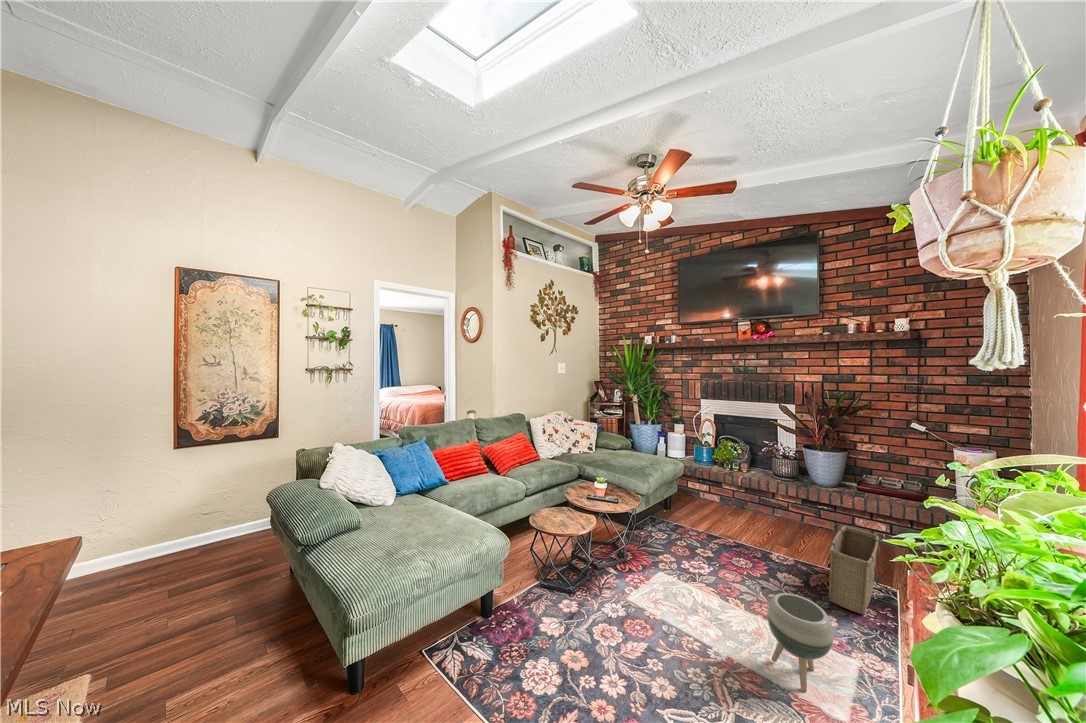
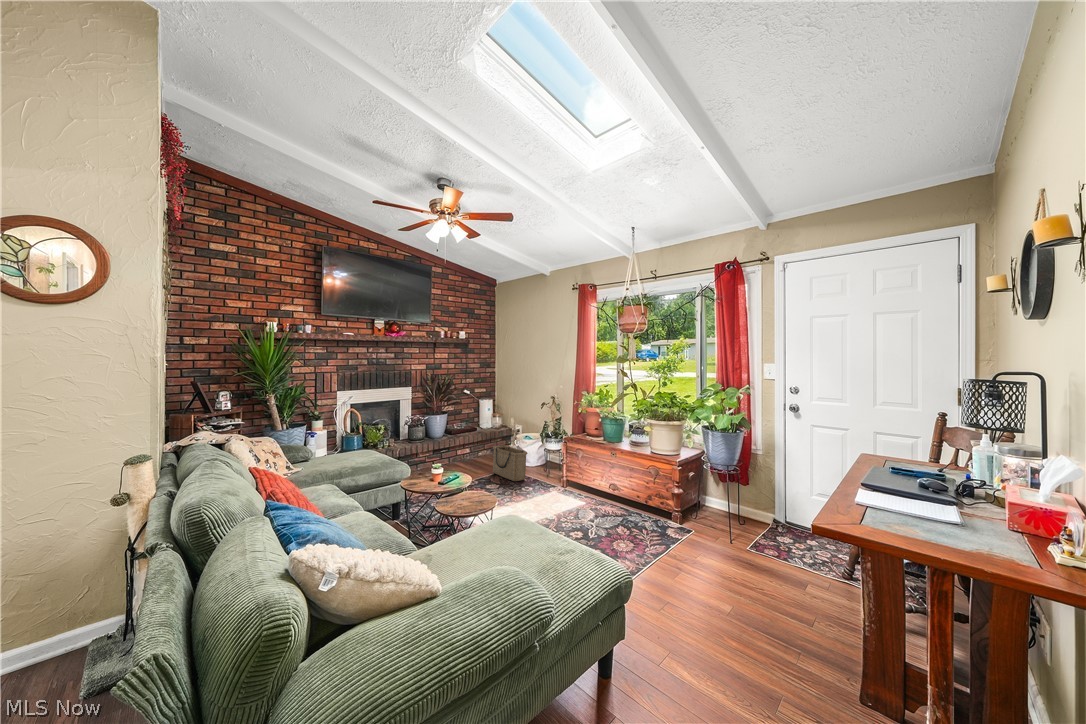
planter: present [767,593,833,692] -> none [544,467,569,503]

